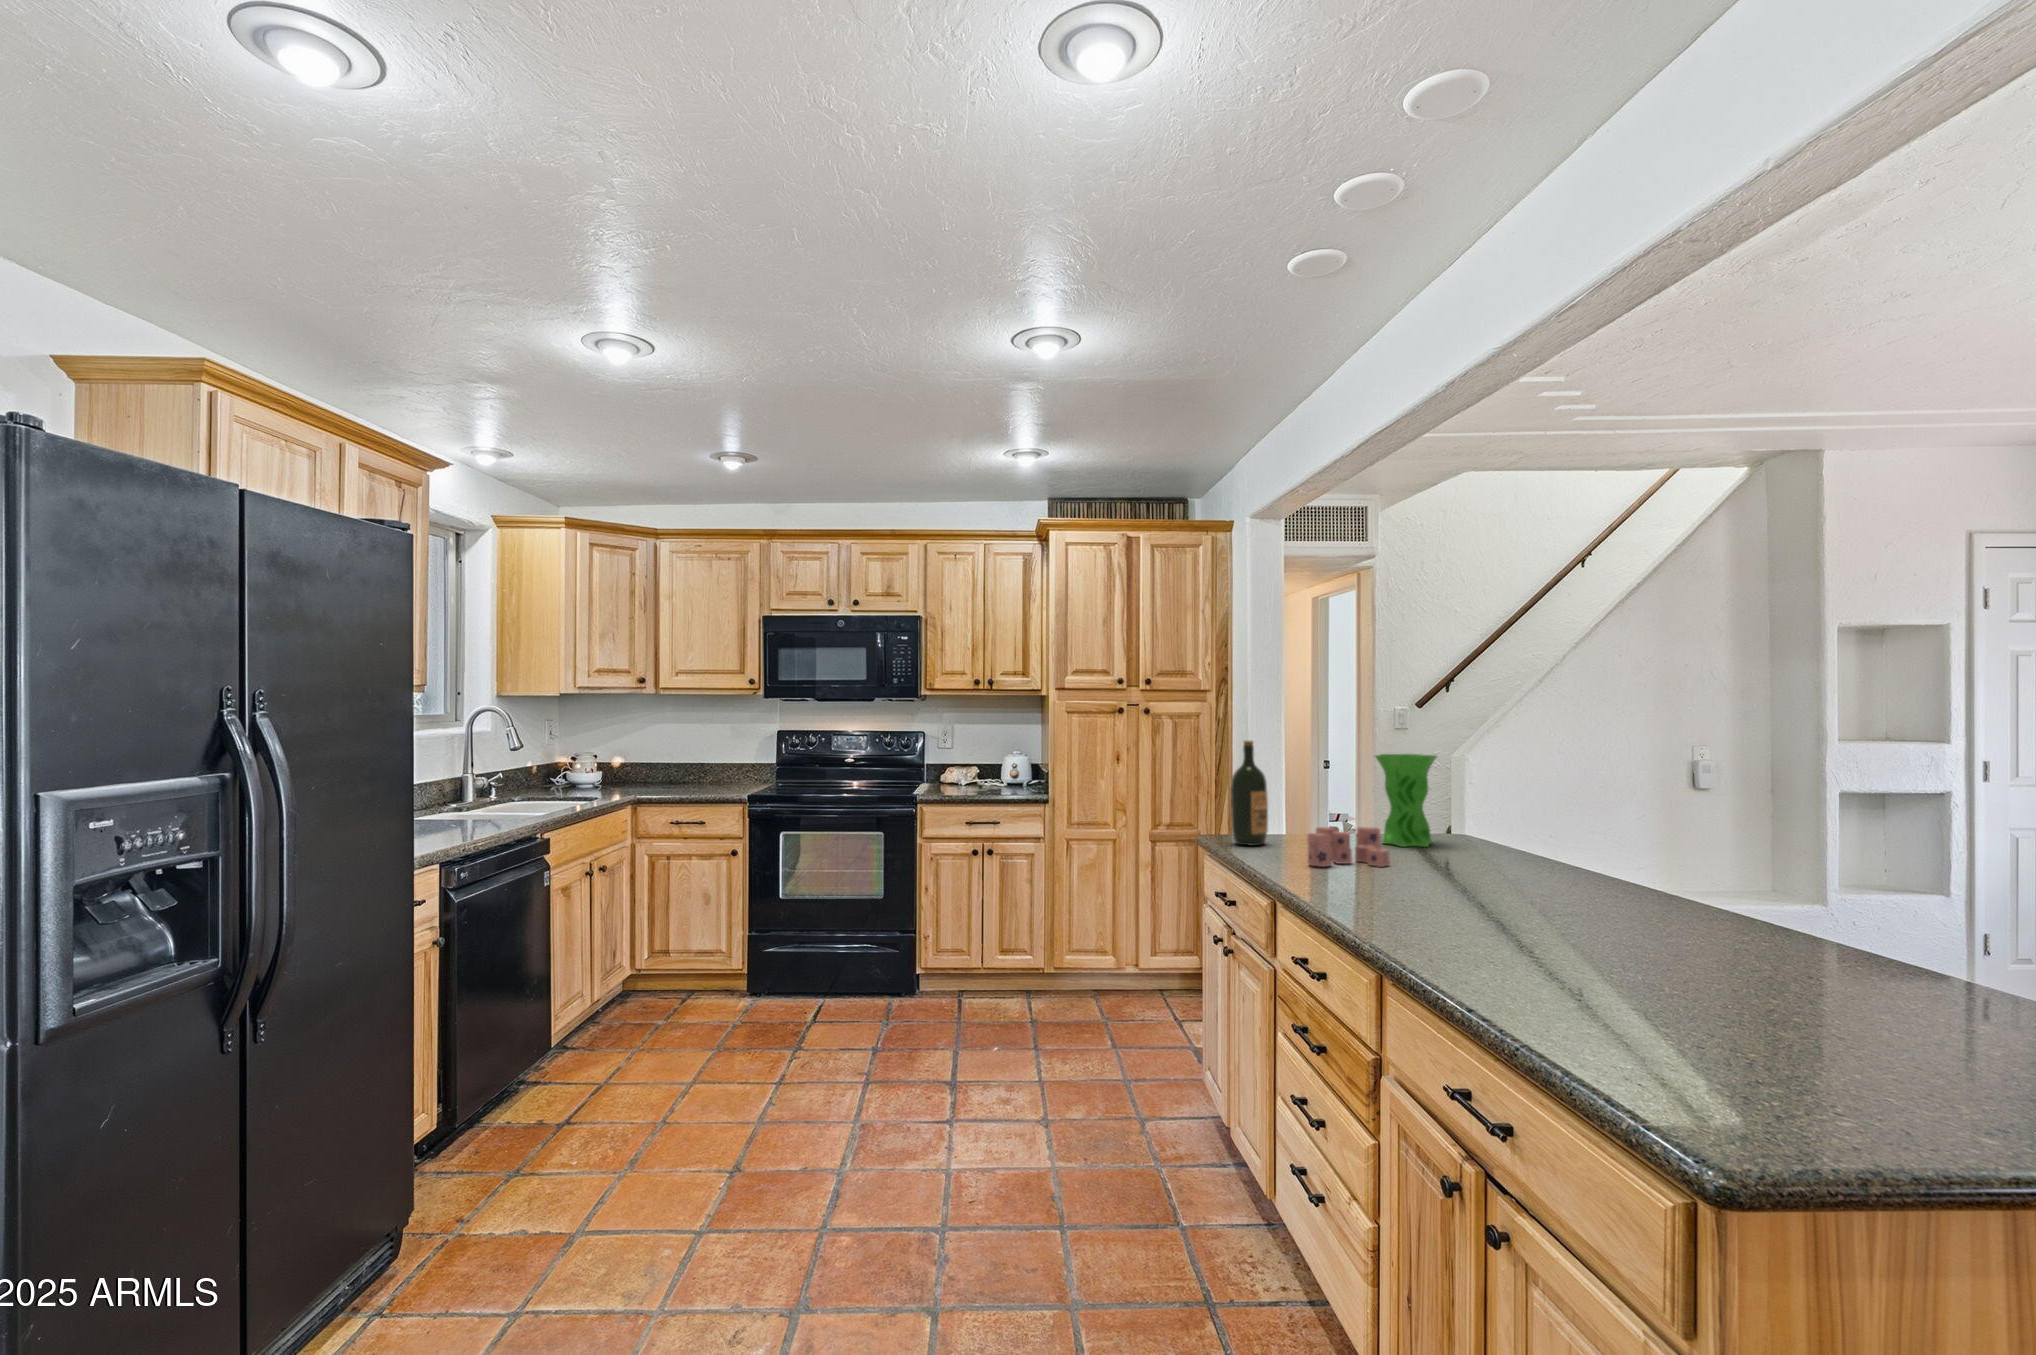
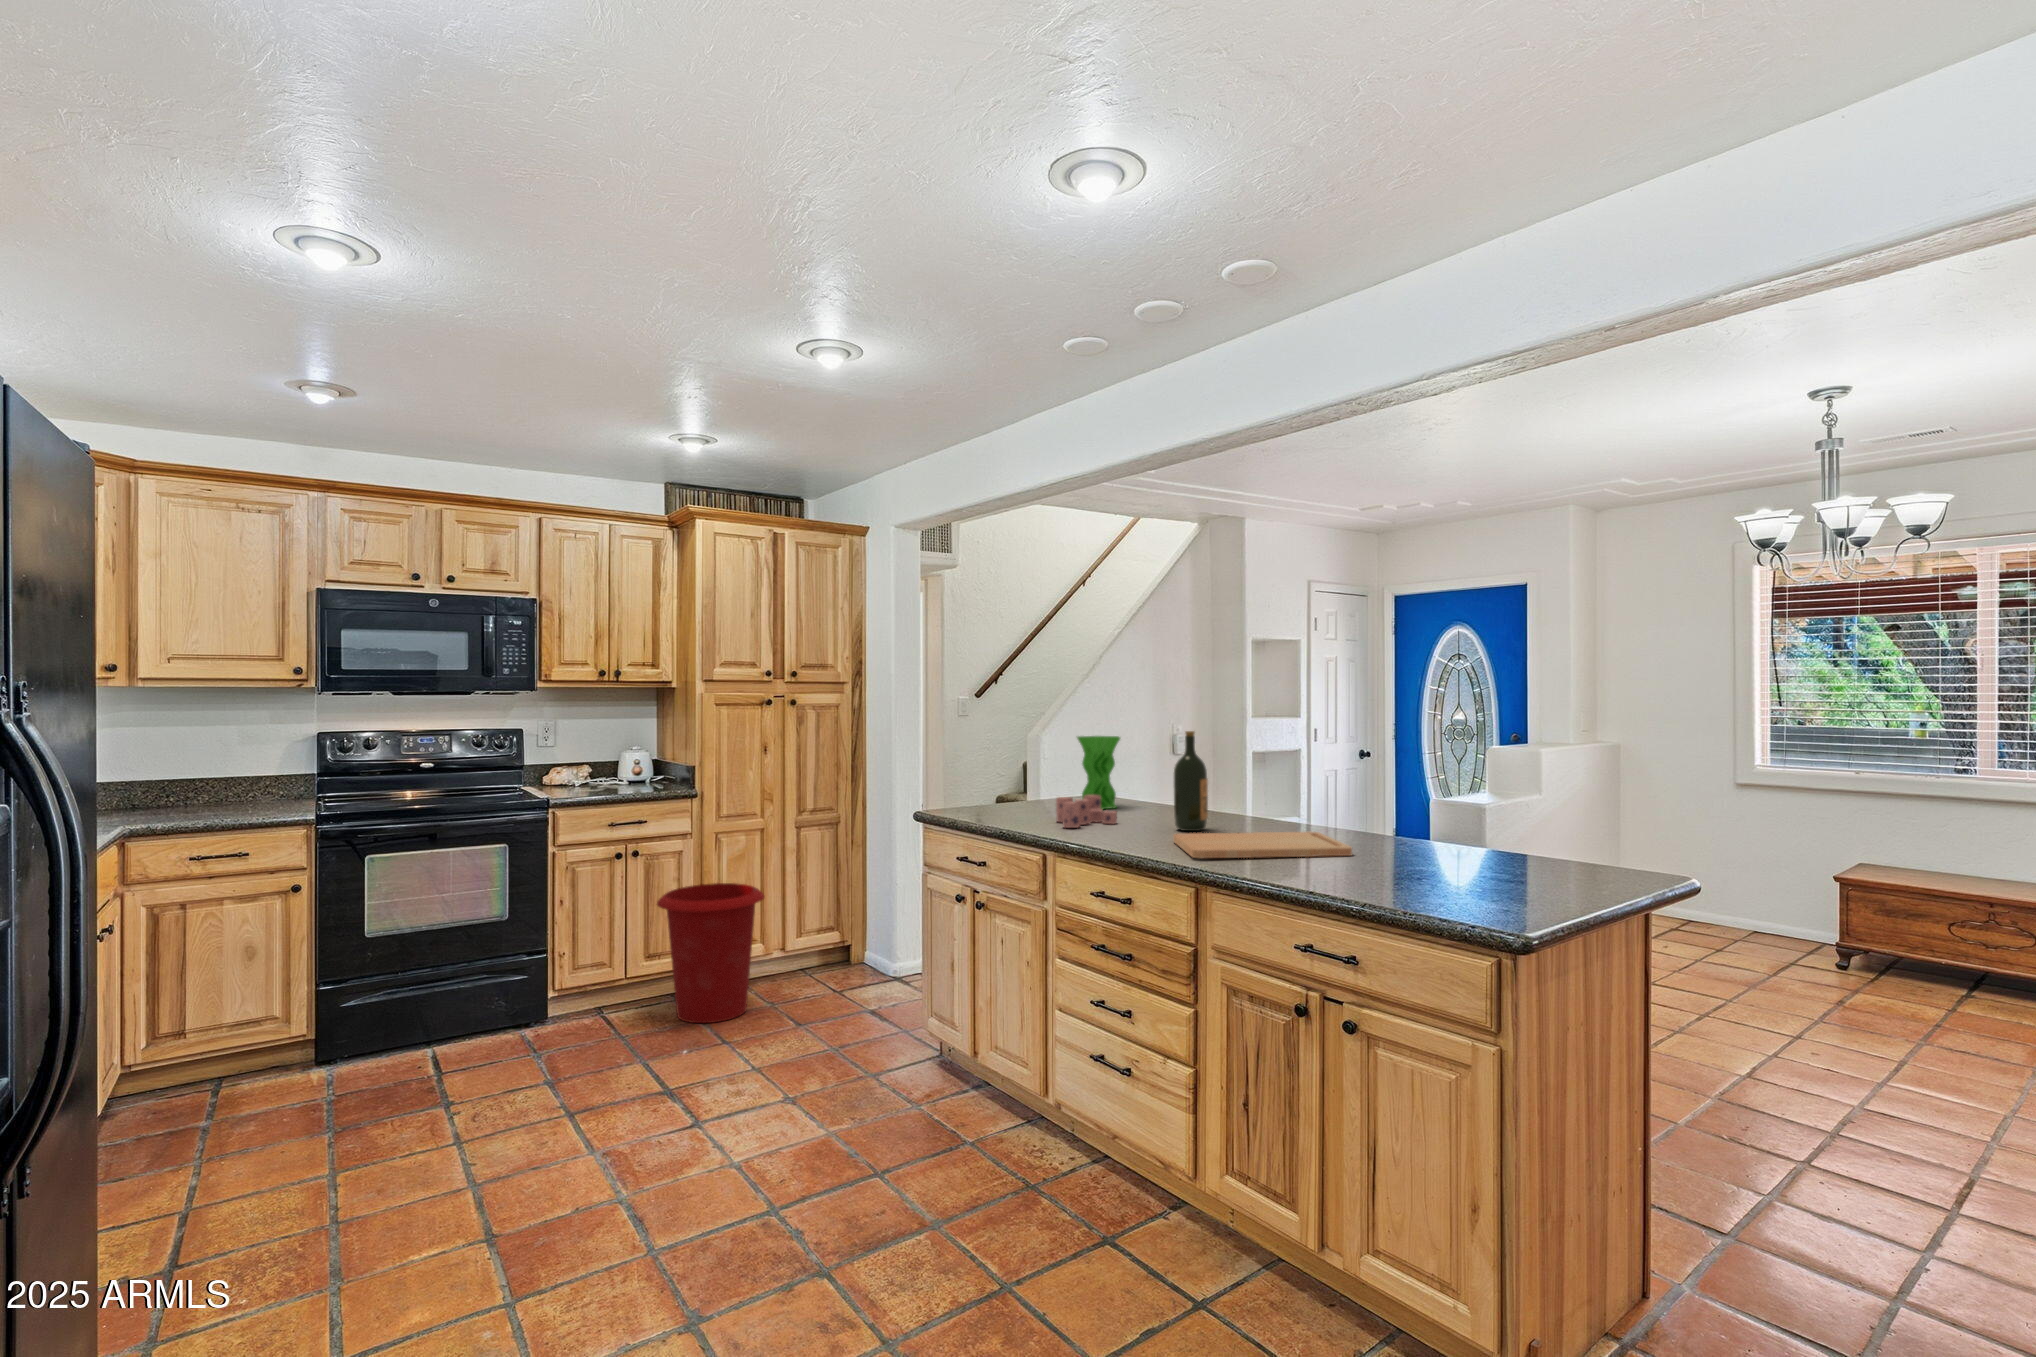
wine bottle: present [1231,740,1268,845] -> present [1174,731,1208,831]
waste bin: none [1000,885,1100,1021] -> present [657,883,764,1023]
cutting board: none [1387,888,1659,955] -> present [1173,832,1352,858]

